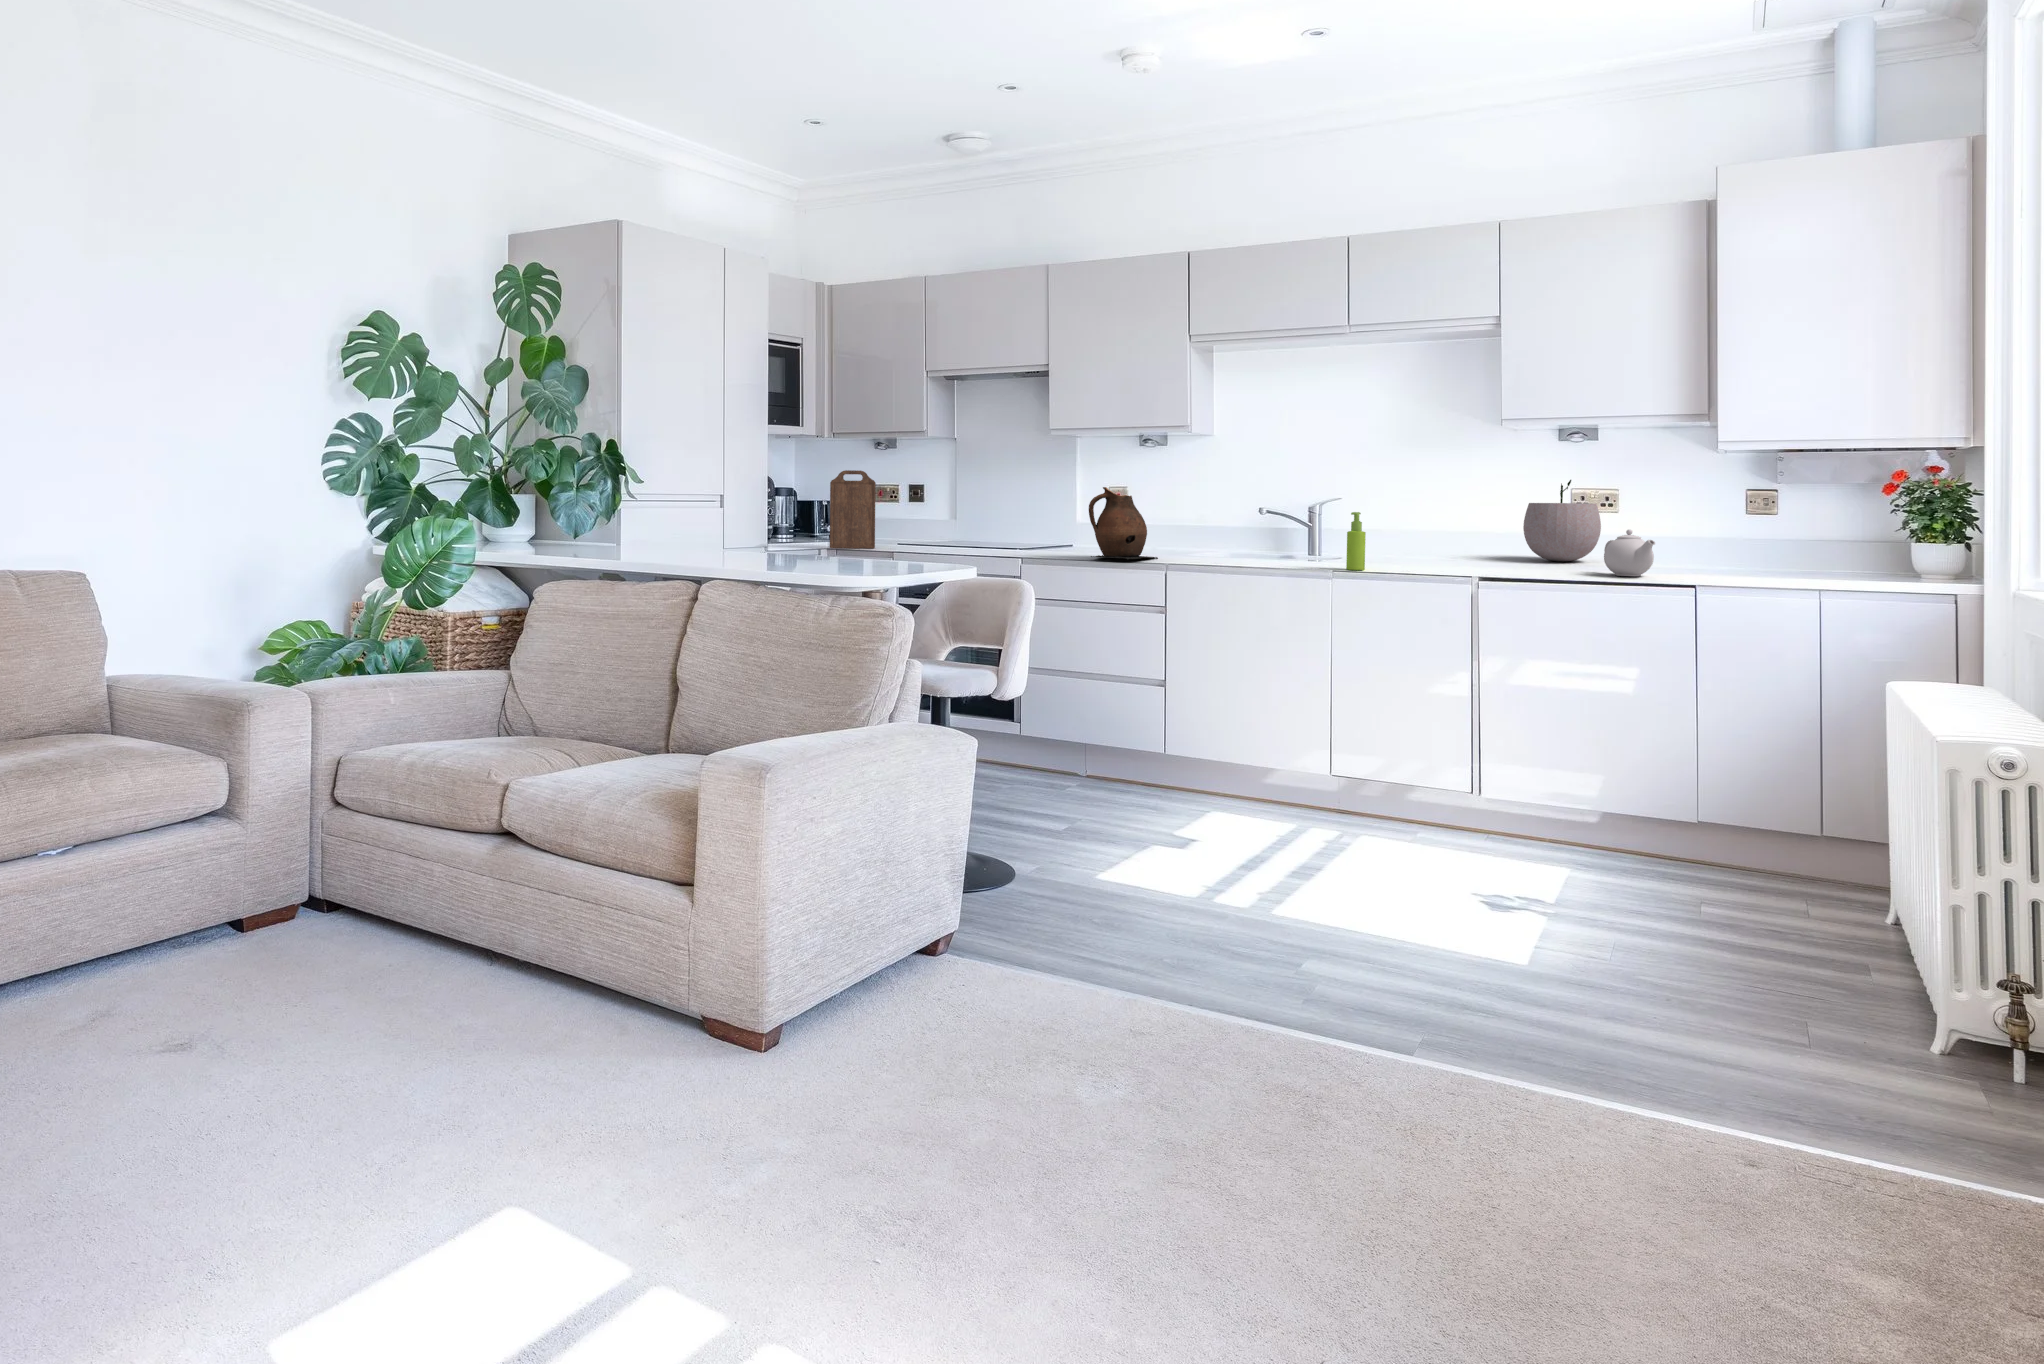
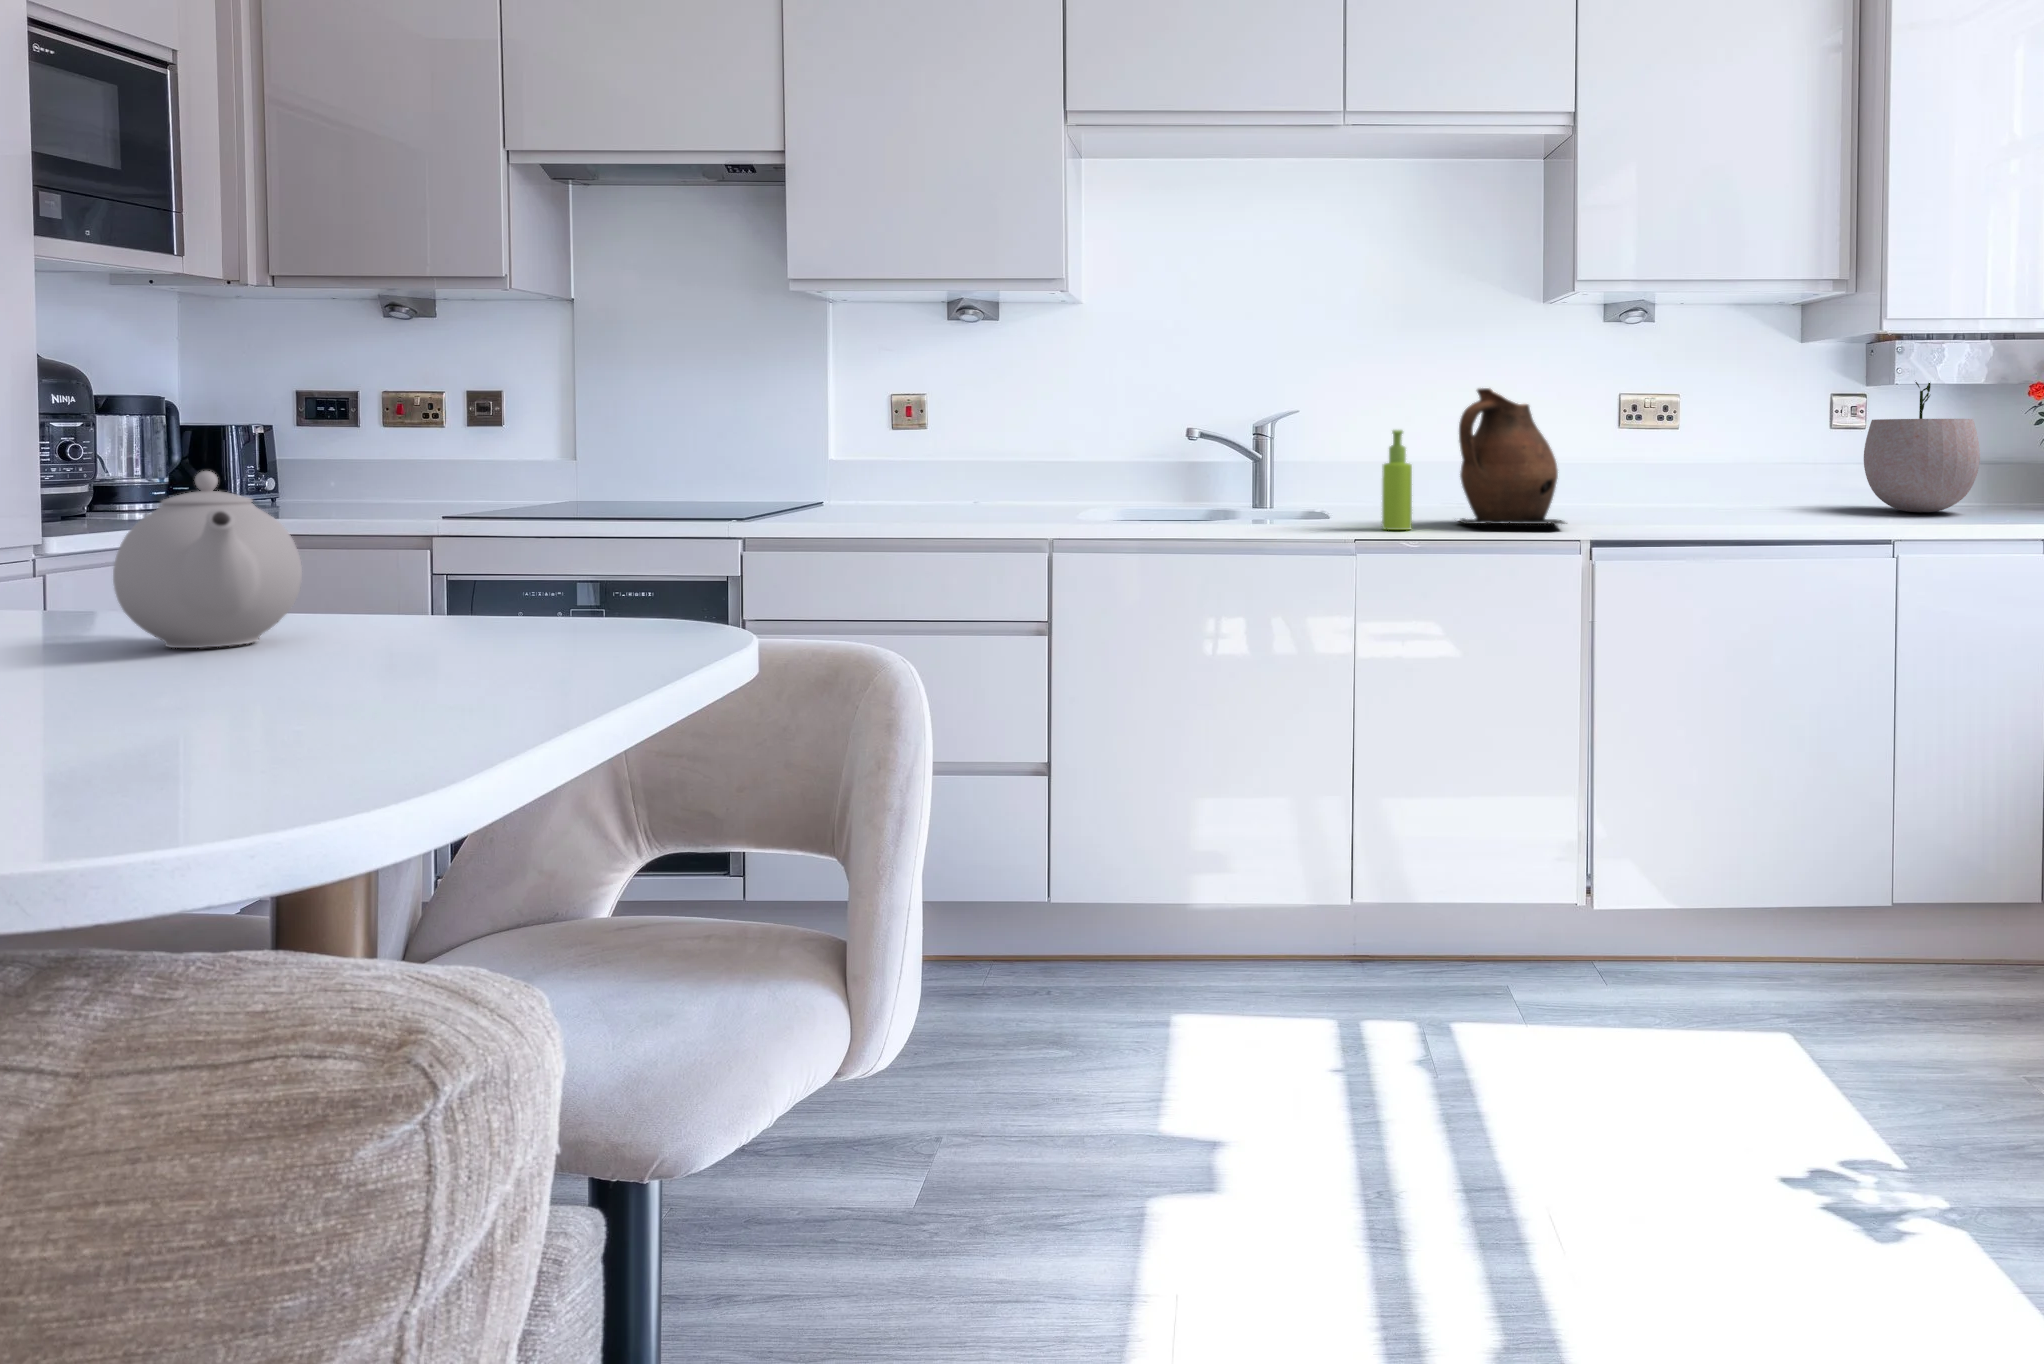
cutting board: present [830,470,876,549] -> none [282,352,404,527]
plant pot: present [1523,480,1601,561] -> present [1864,382,1980,512]
ceramic pitcher: present [1089,487,1158,560] -> present [1458,388,1567,525]
teapot: present [1604,529,1655,576] -> present [113,471,302,648]

